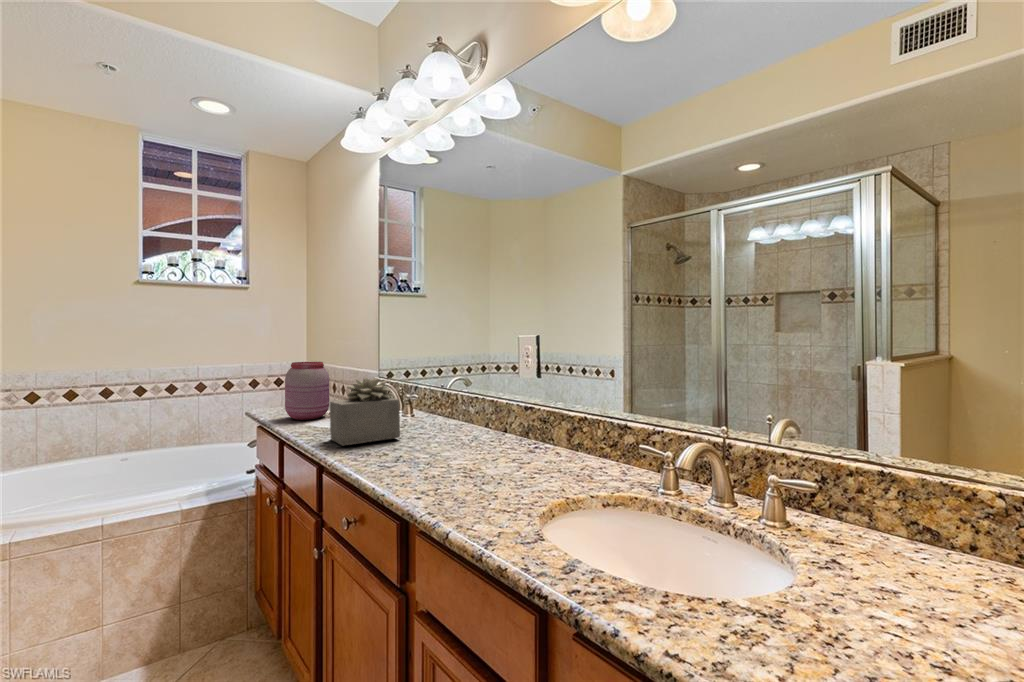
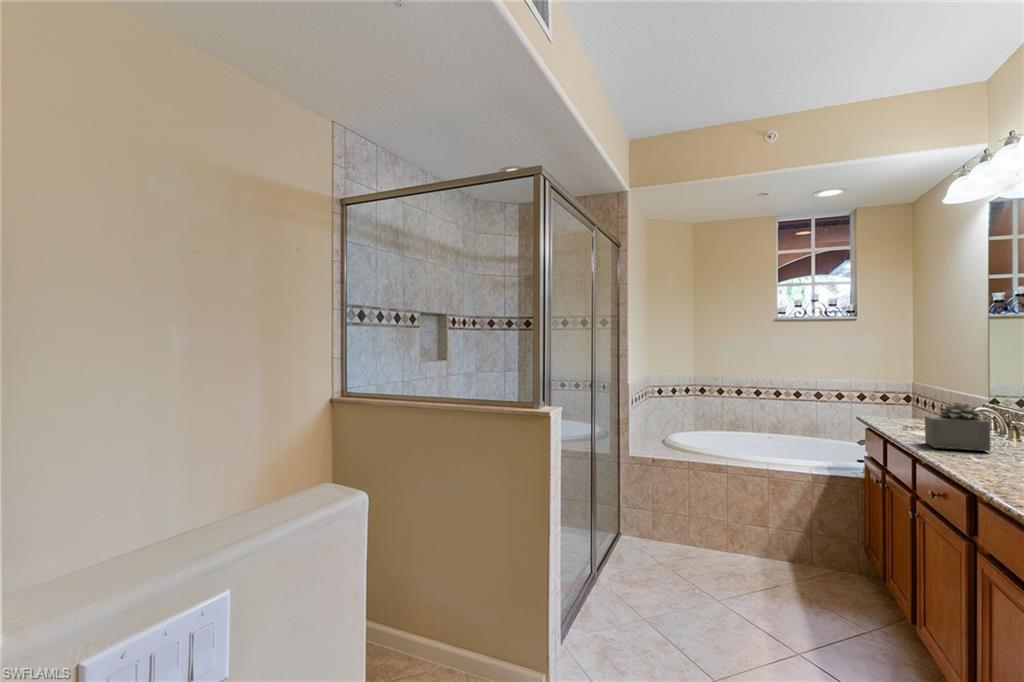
jar: present [285,362,329,420] -> none [889,385,929,429]

